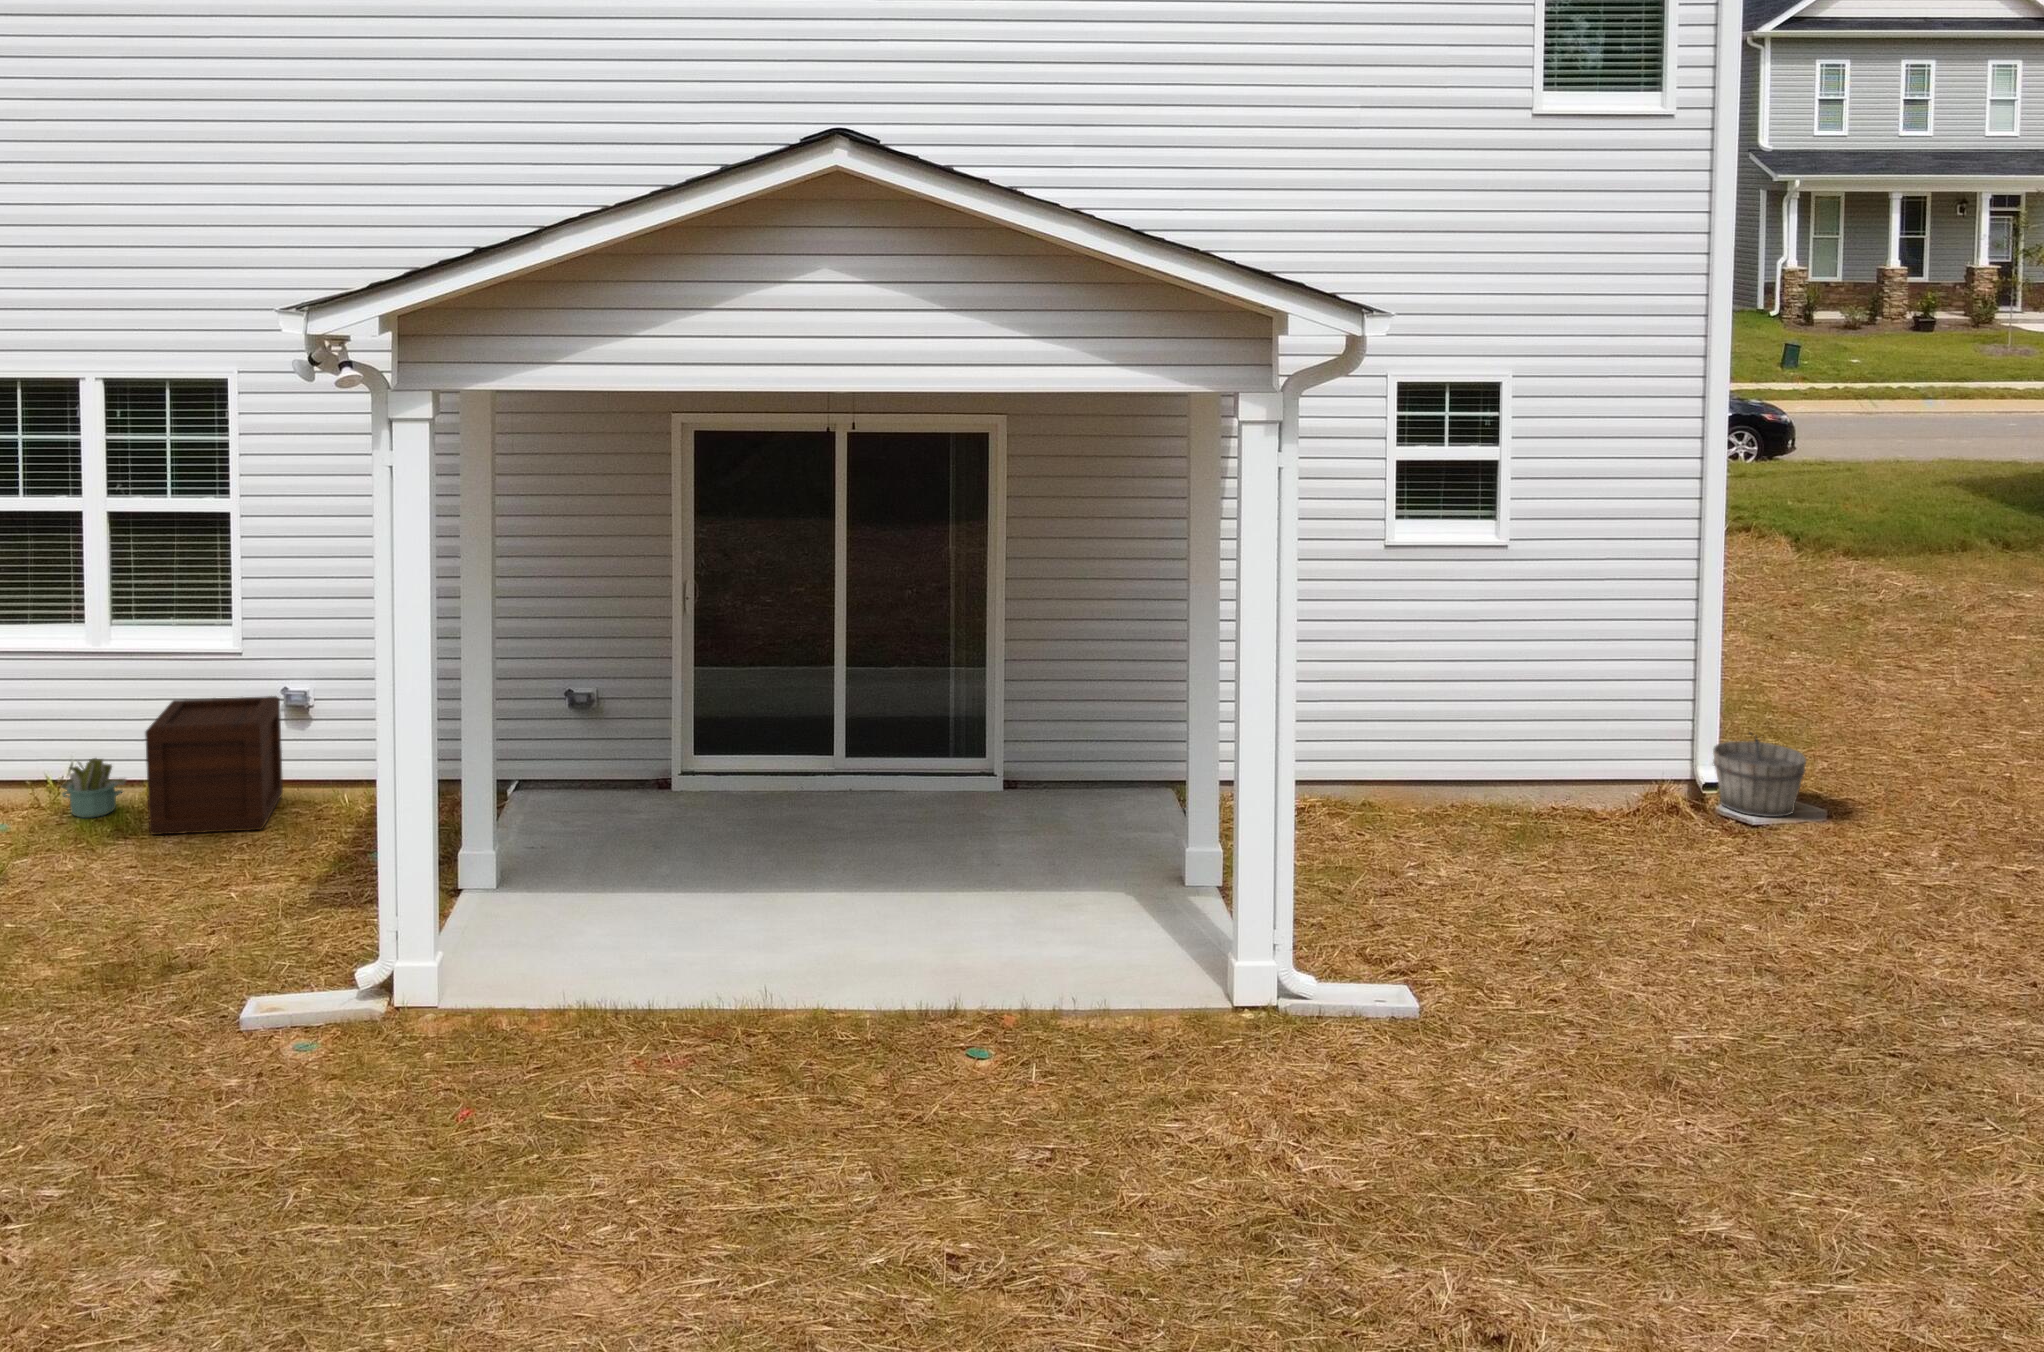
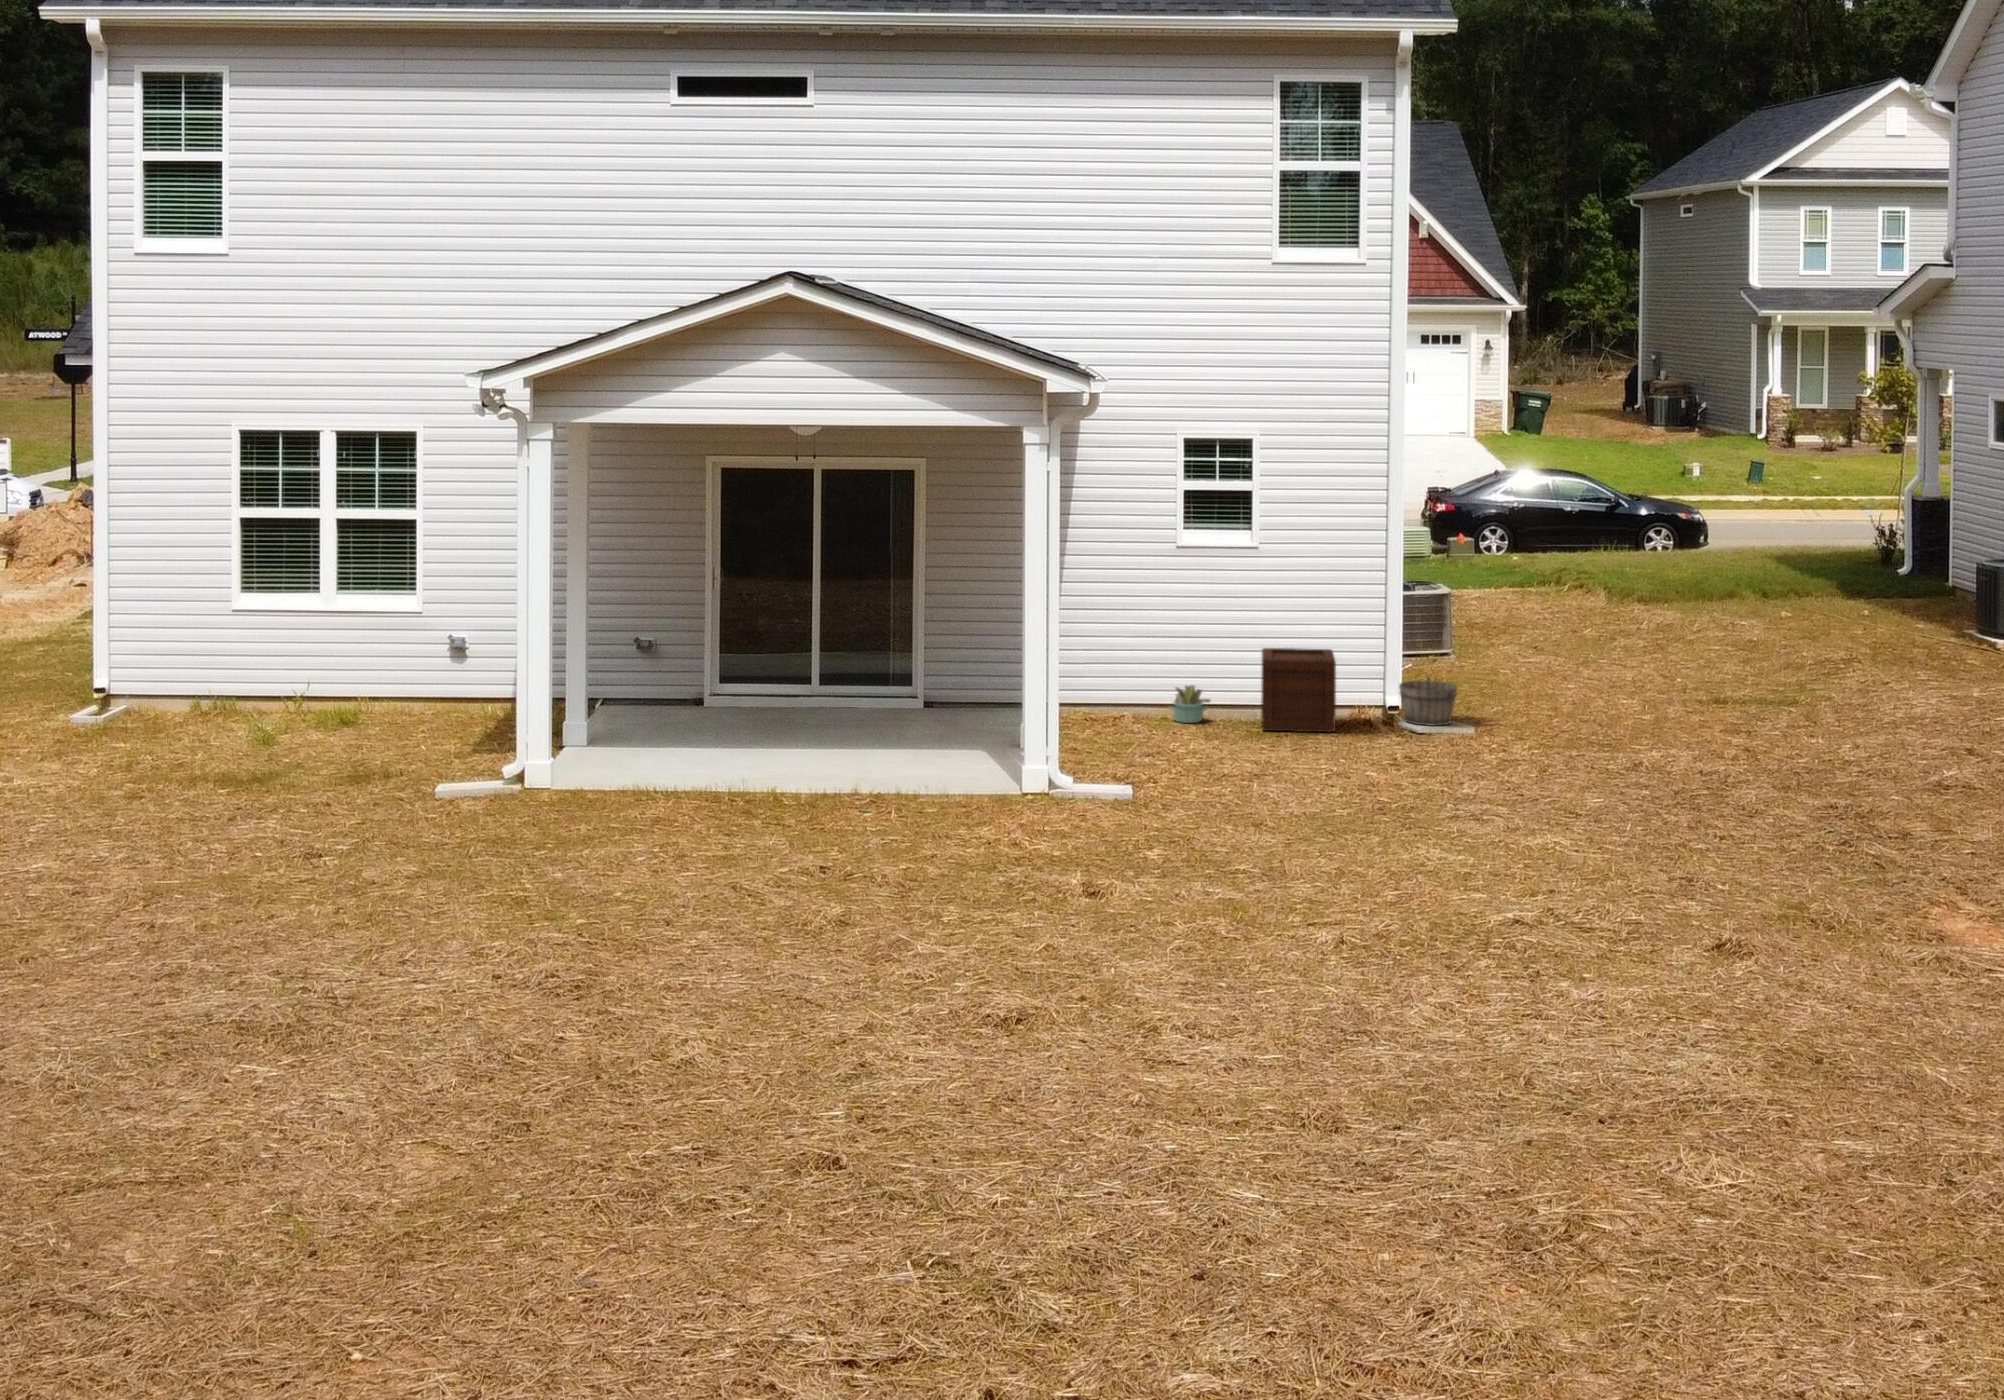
wooden crate: present [145,696,283,835] -> present [1261,648,1336,732]
decorative plant: present [61,758,126,818] -> present [1170,685,1210,723]

